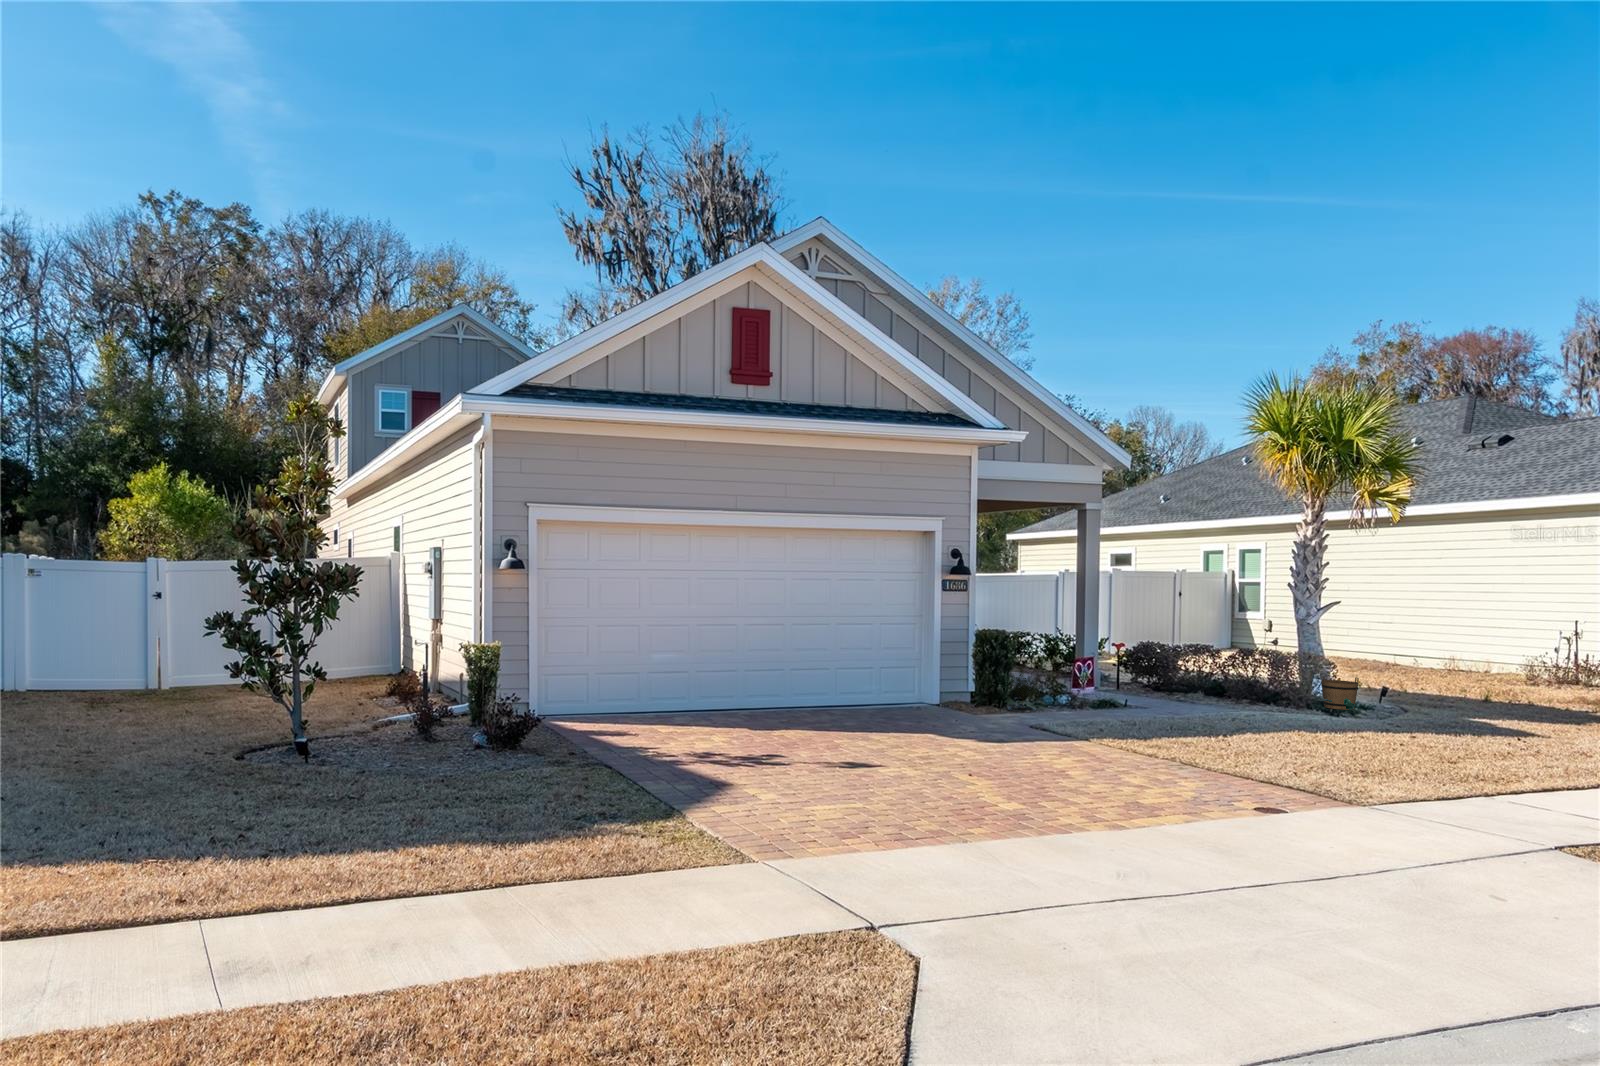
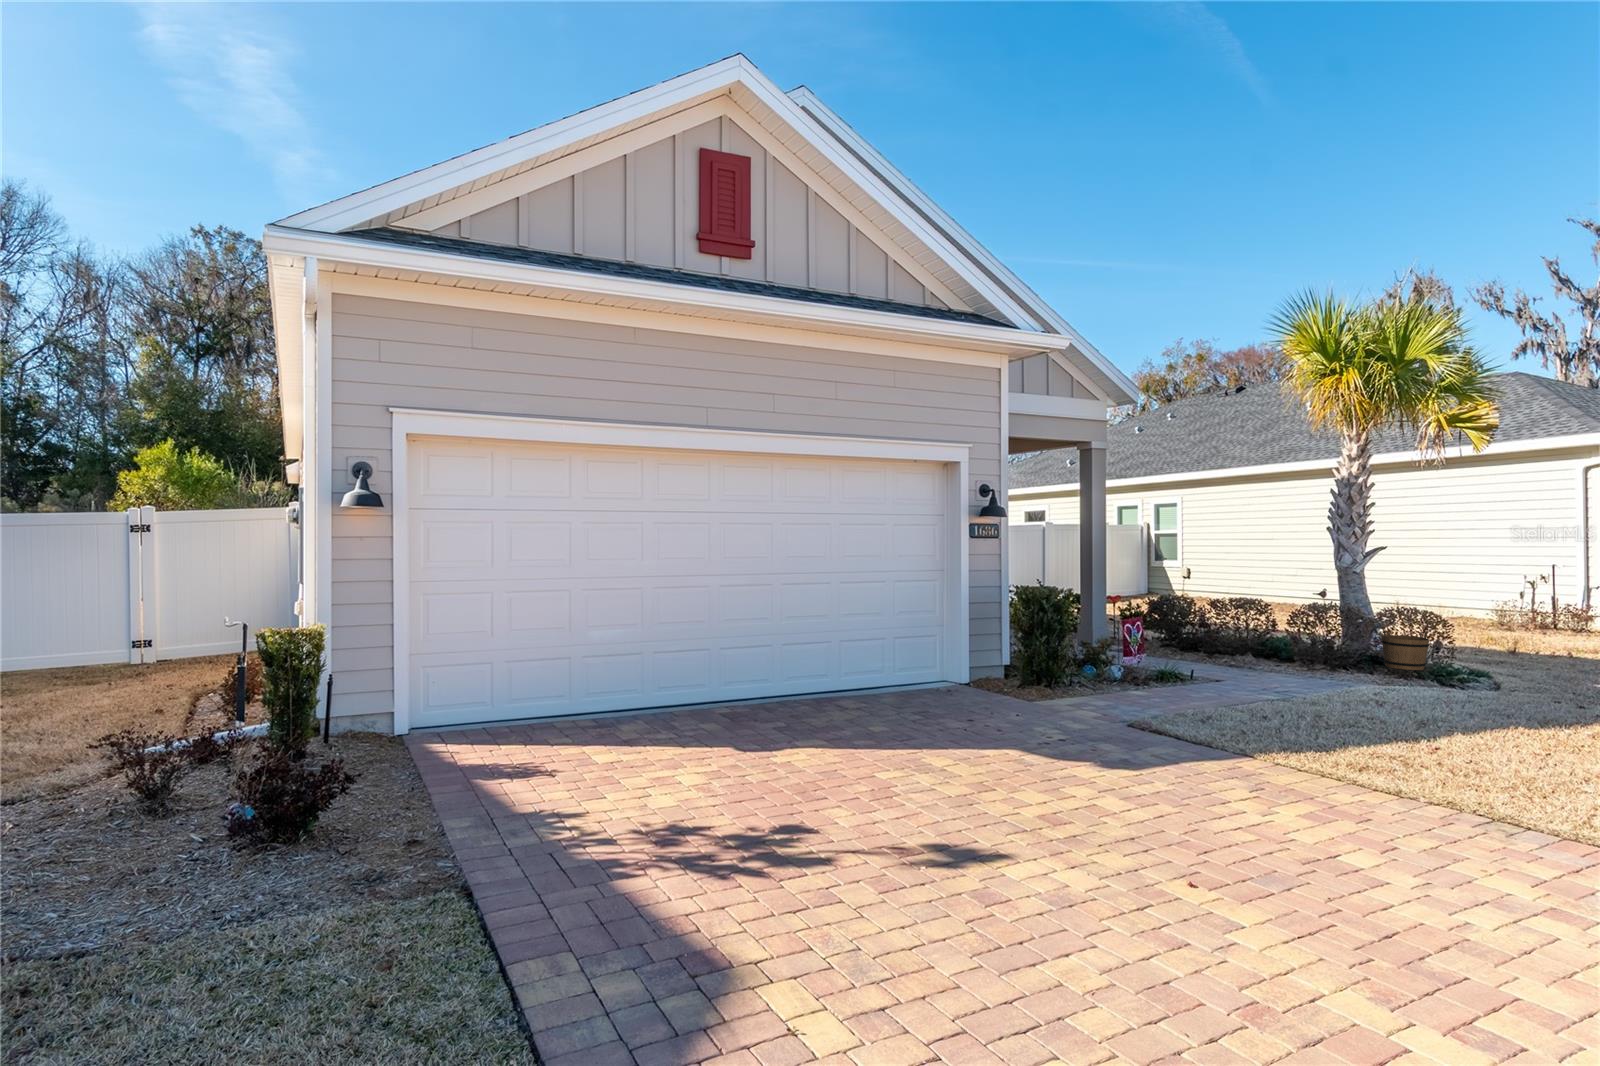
potted tree: present [1009,666,1037,712] -> none [1053,626,1097,691]

